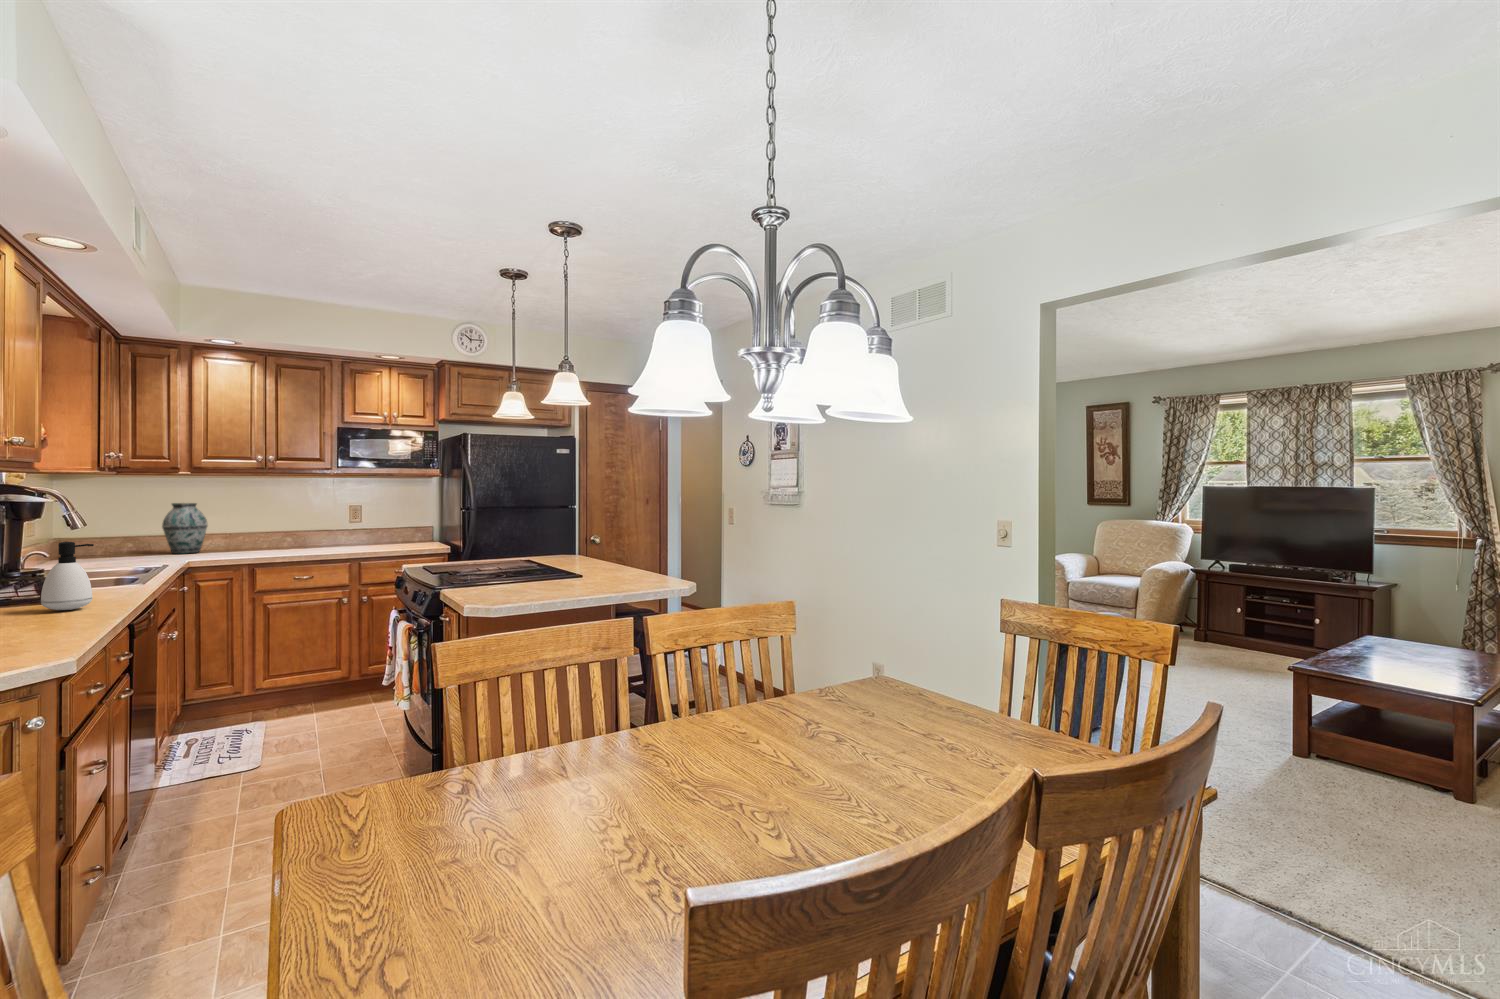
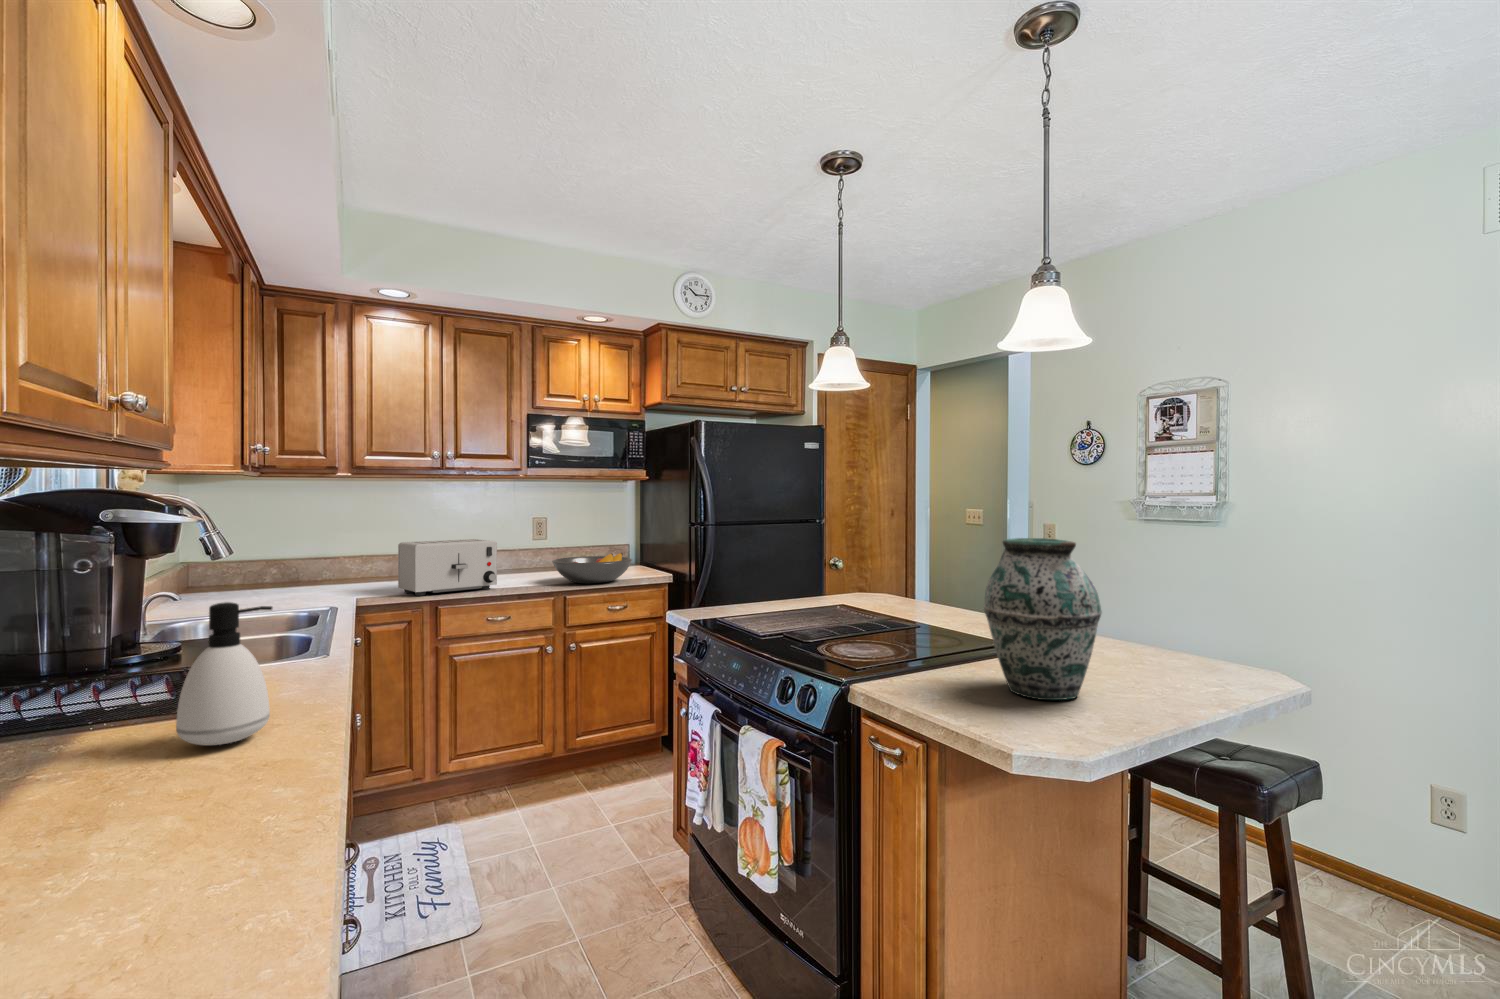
vase: present [162,503,207,554] -> present [984,538,1102,700]
toaster: none [224,521,302,560] -> present [398,539,497,596]
fruit bowl: none [348,531,413,553] -> present [552,553,632,583]

